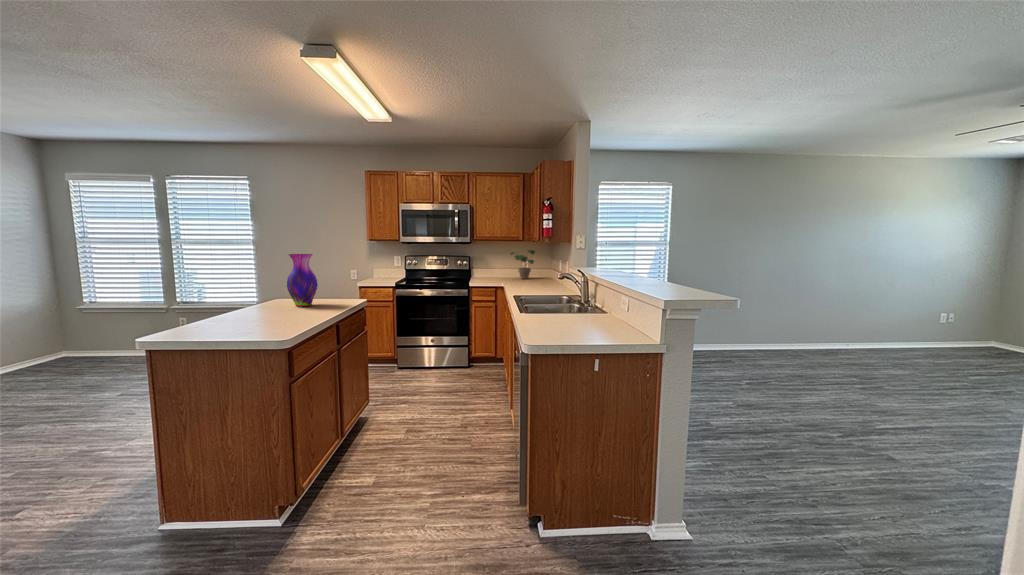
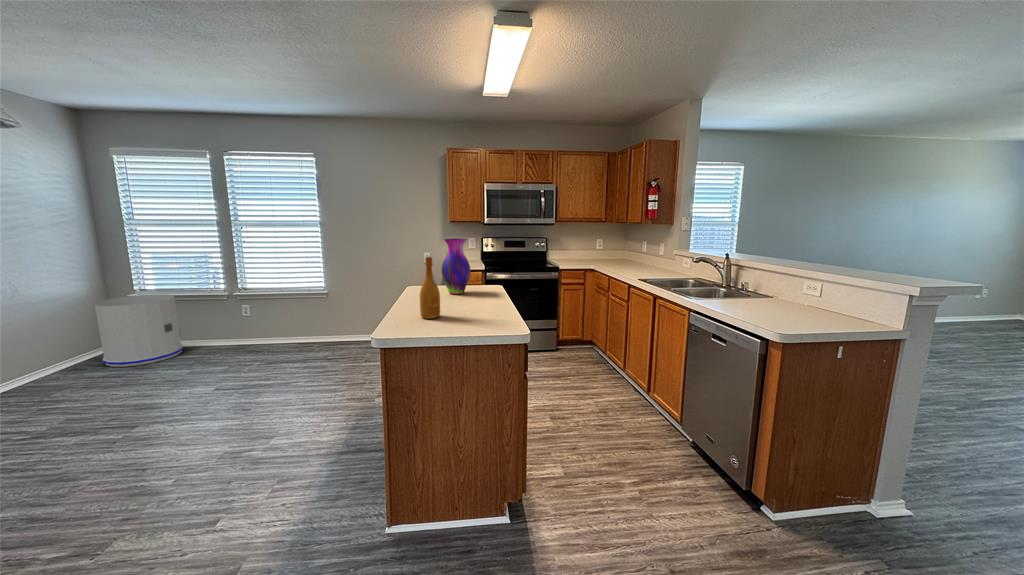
potted plant: present [511,250,535,279] -> none [591,231,619,261]
wine bottle: none [214,269,238,327] -> present [420,257,440,319]
trash can: none [36,306,123,372] -> present [95,294,183,367]

